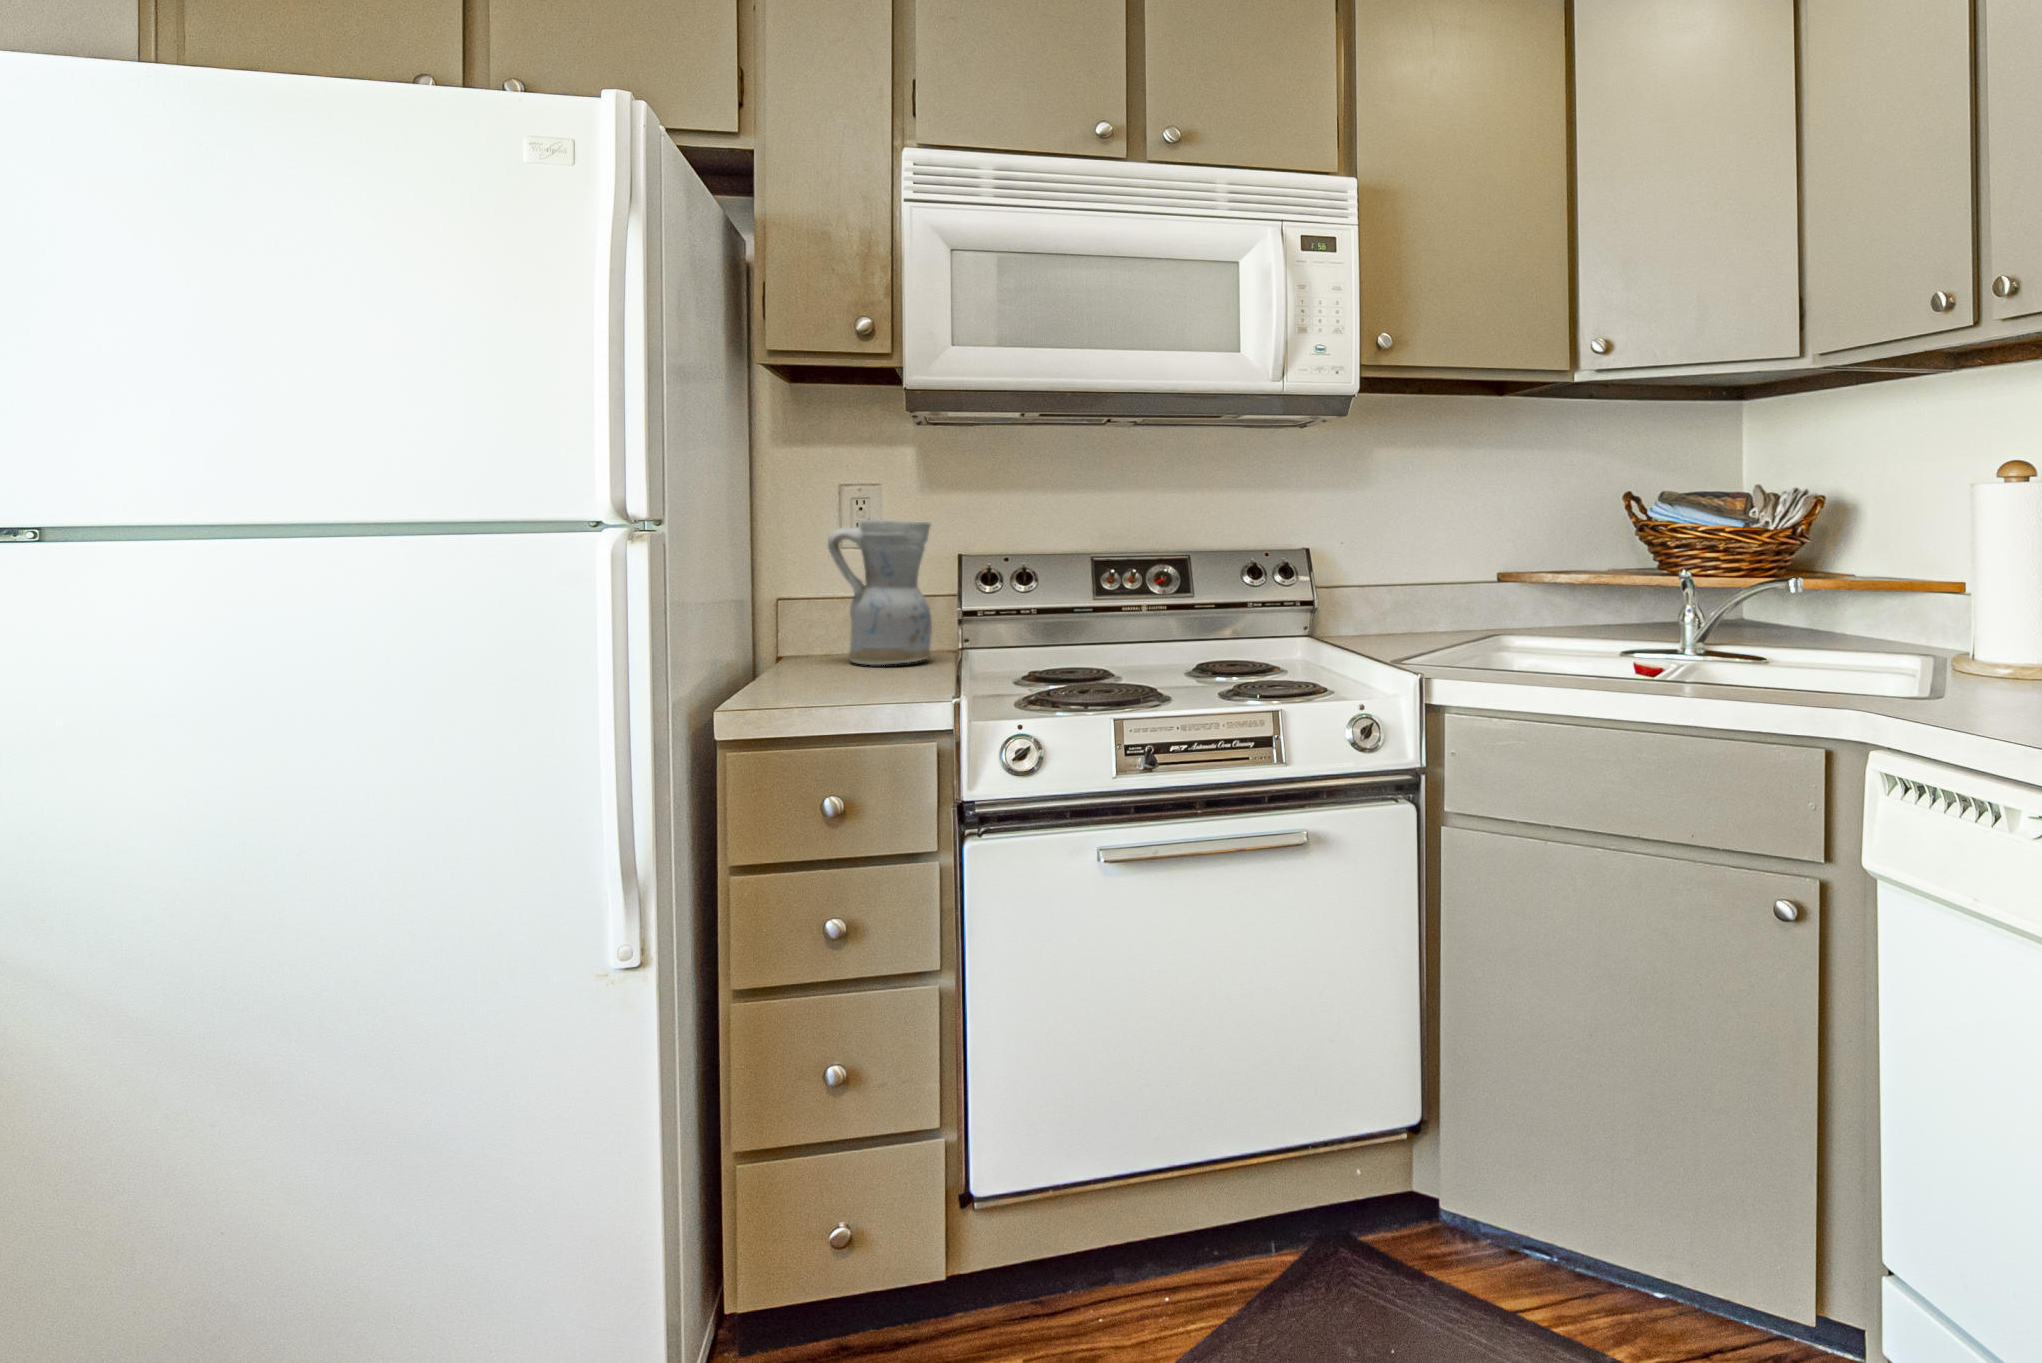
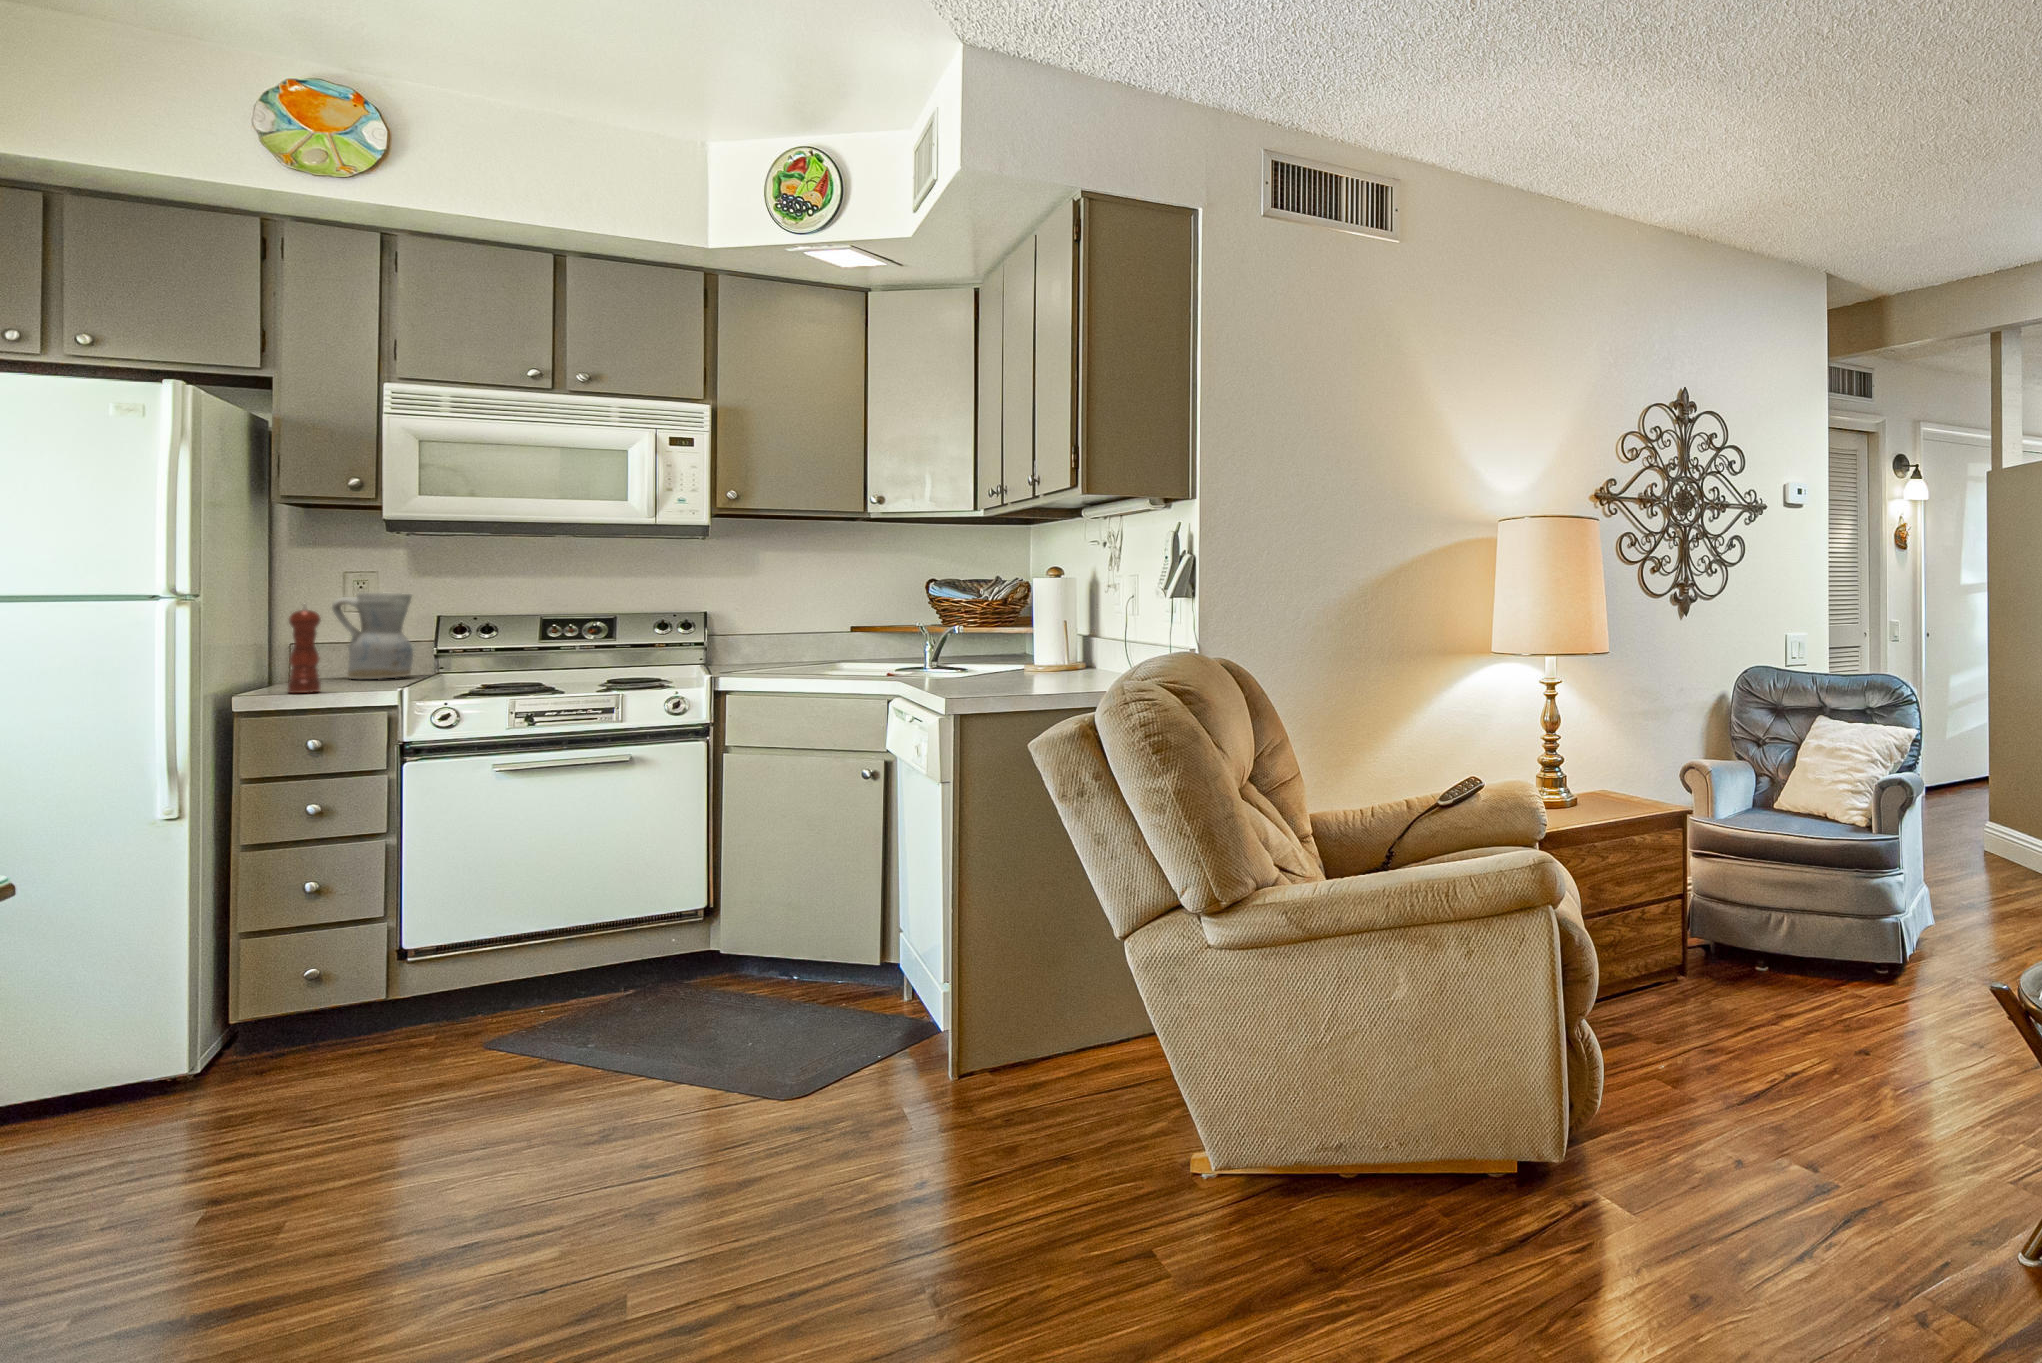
pepper mill: none [788,540,834,703] -> present [287,604,321,693]

